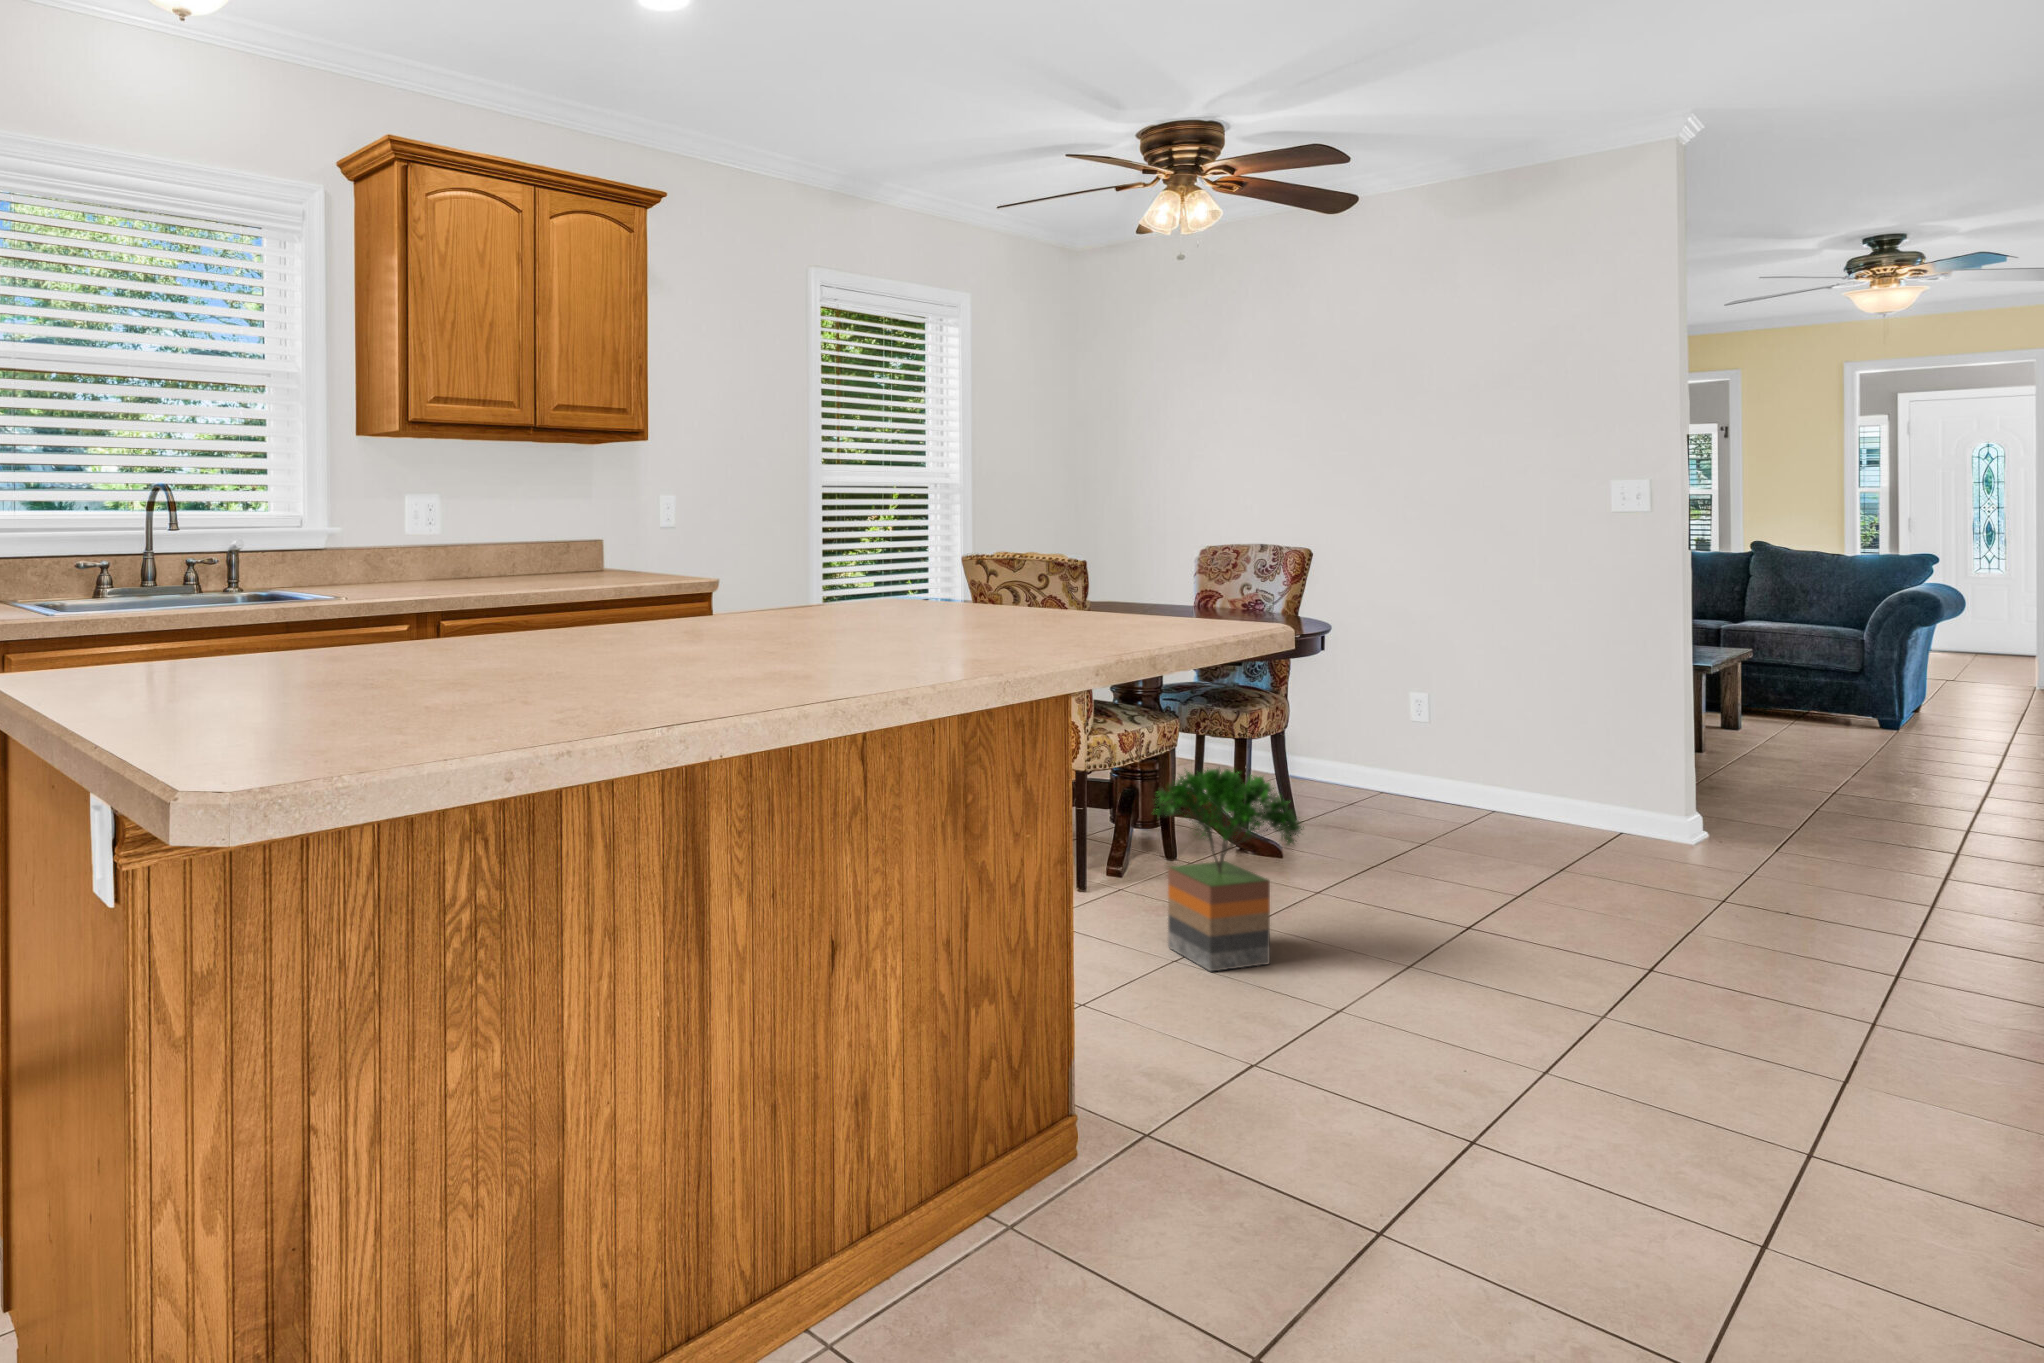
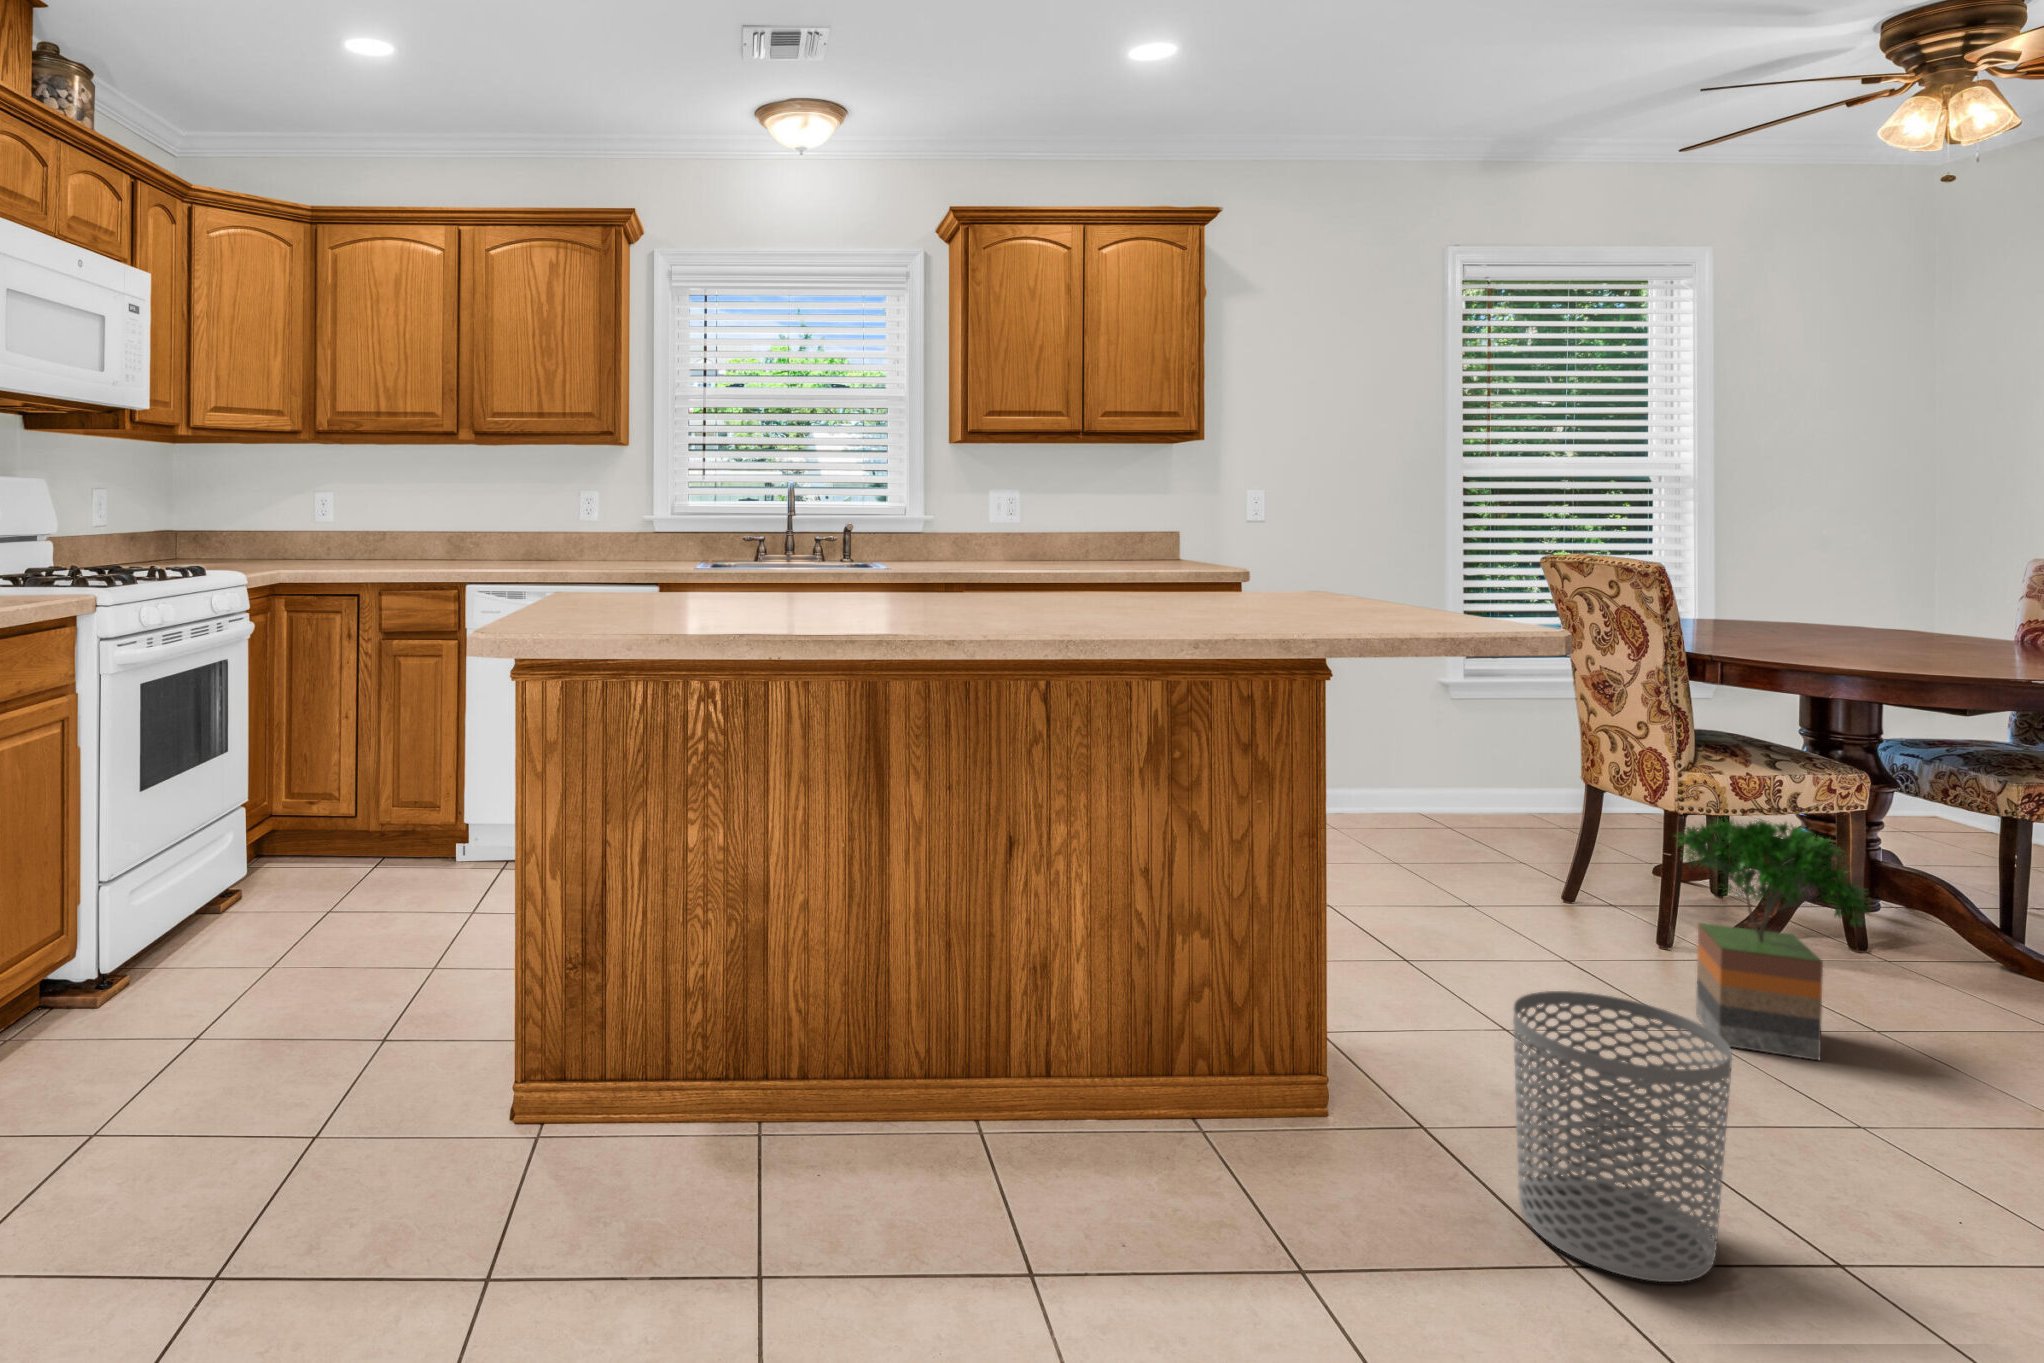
waste bin: none [1273,961,1463,1232] -> present [1513,991,1732,1282]

